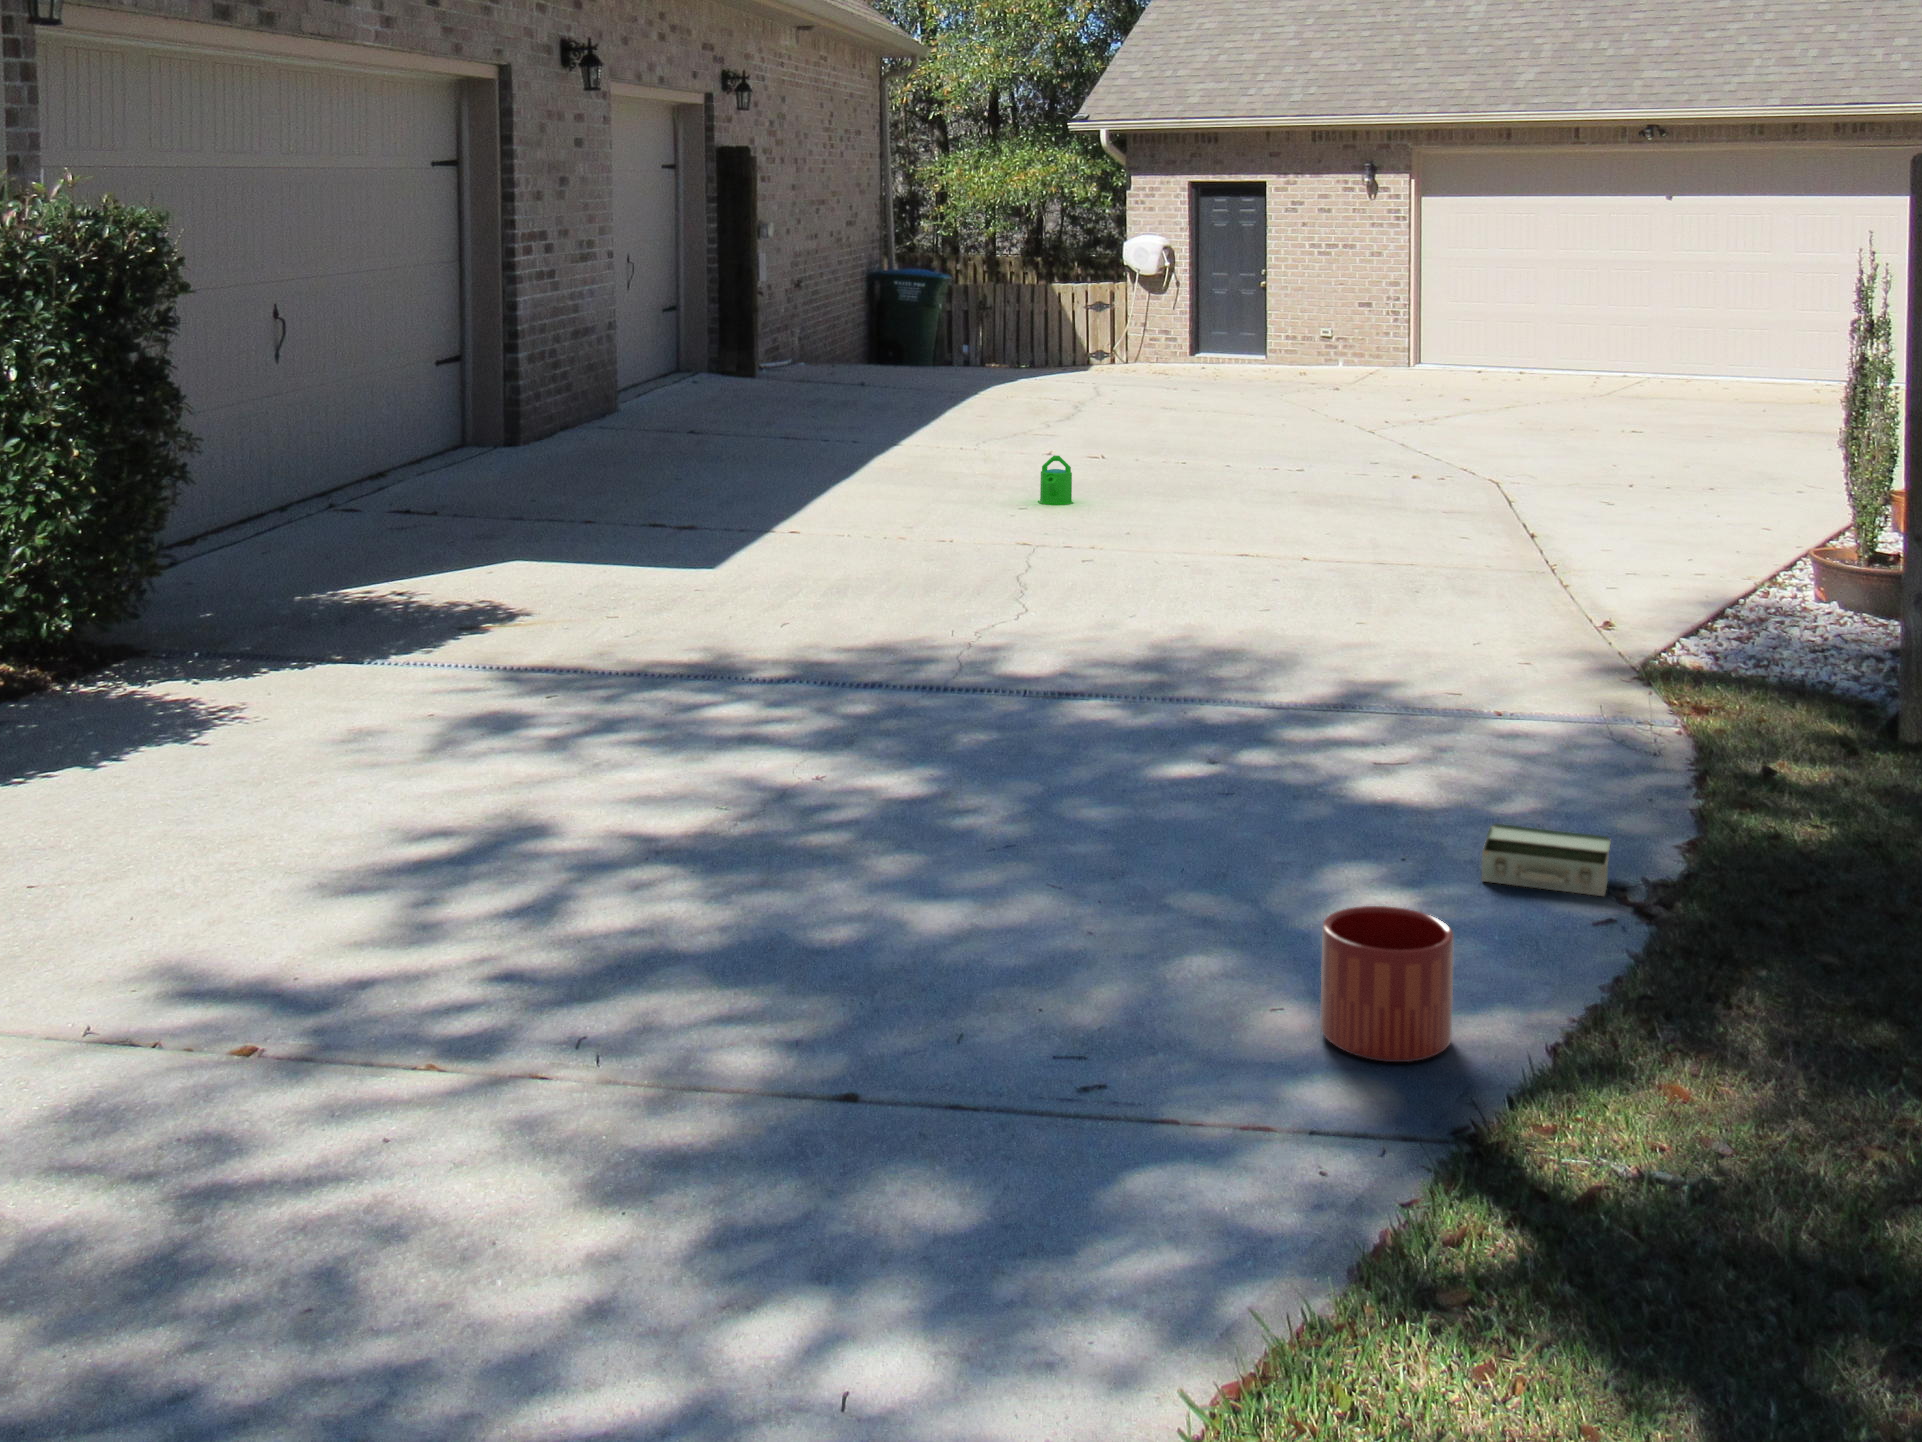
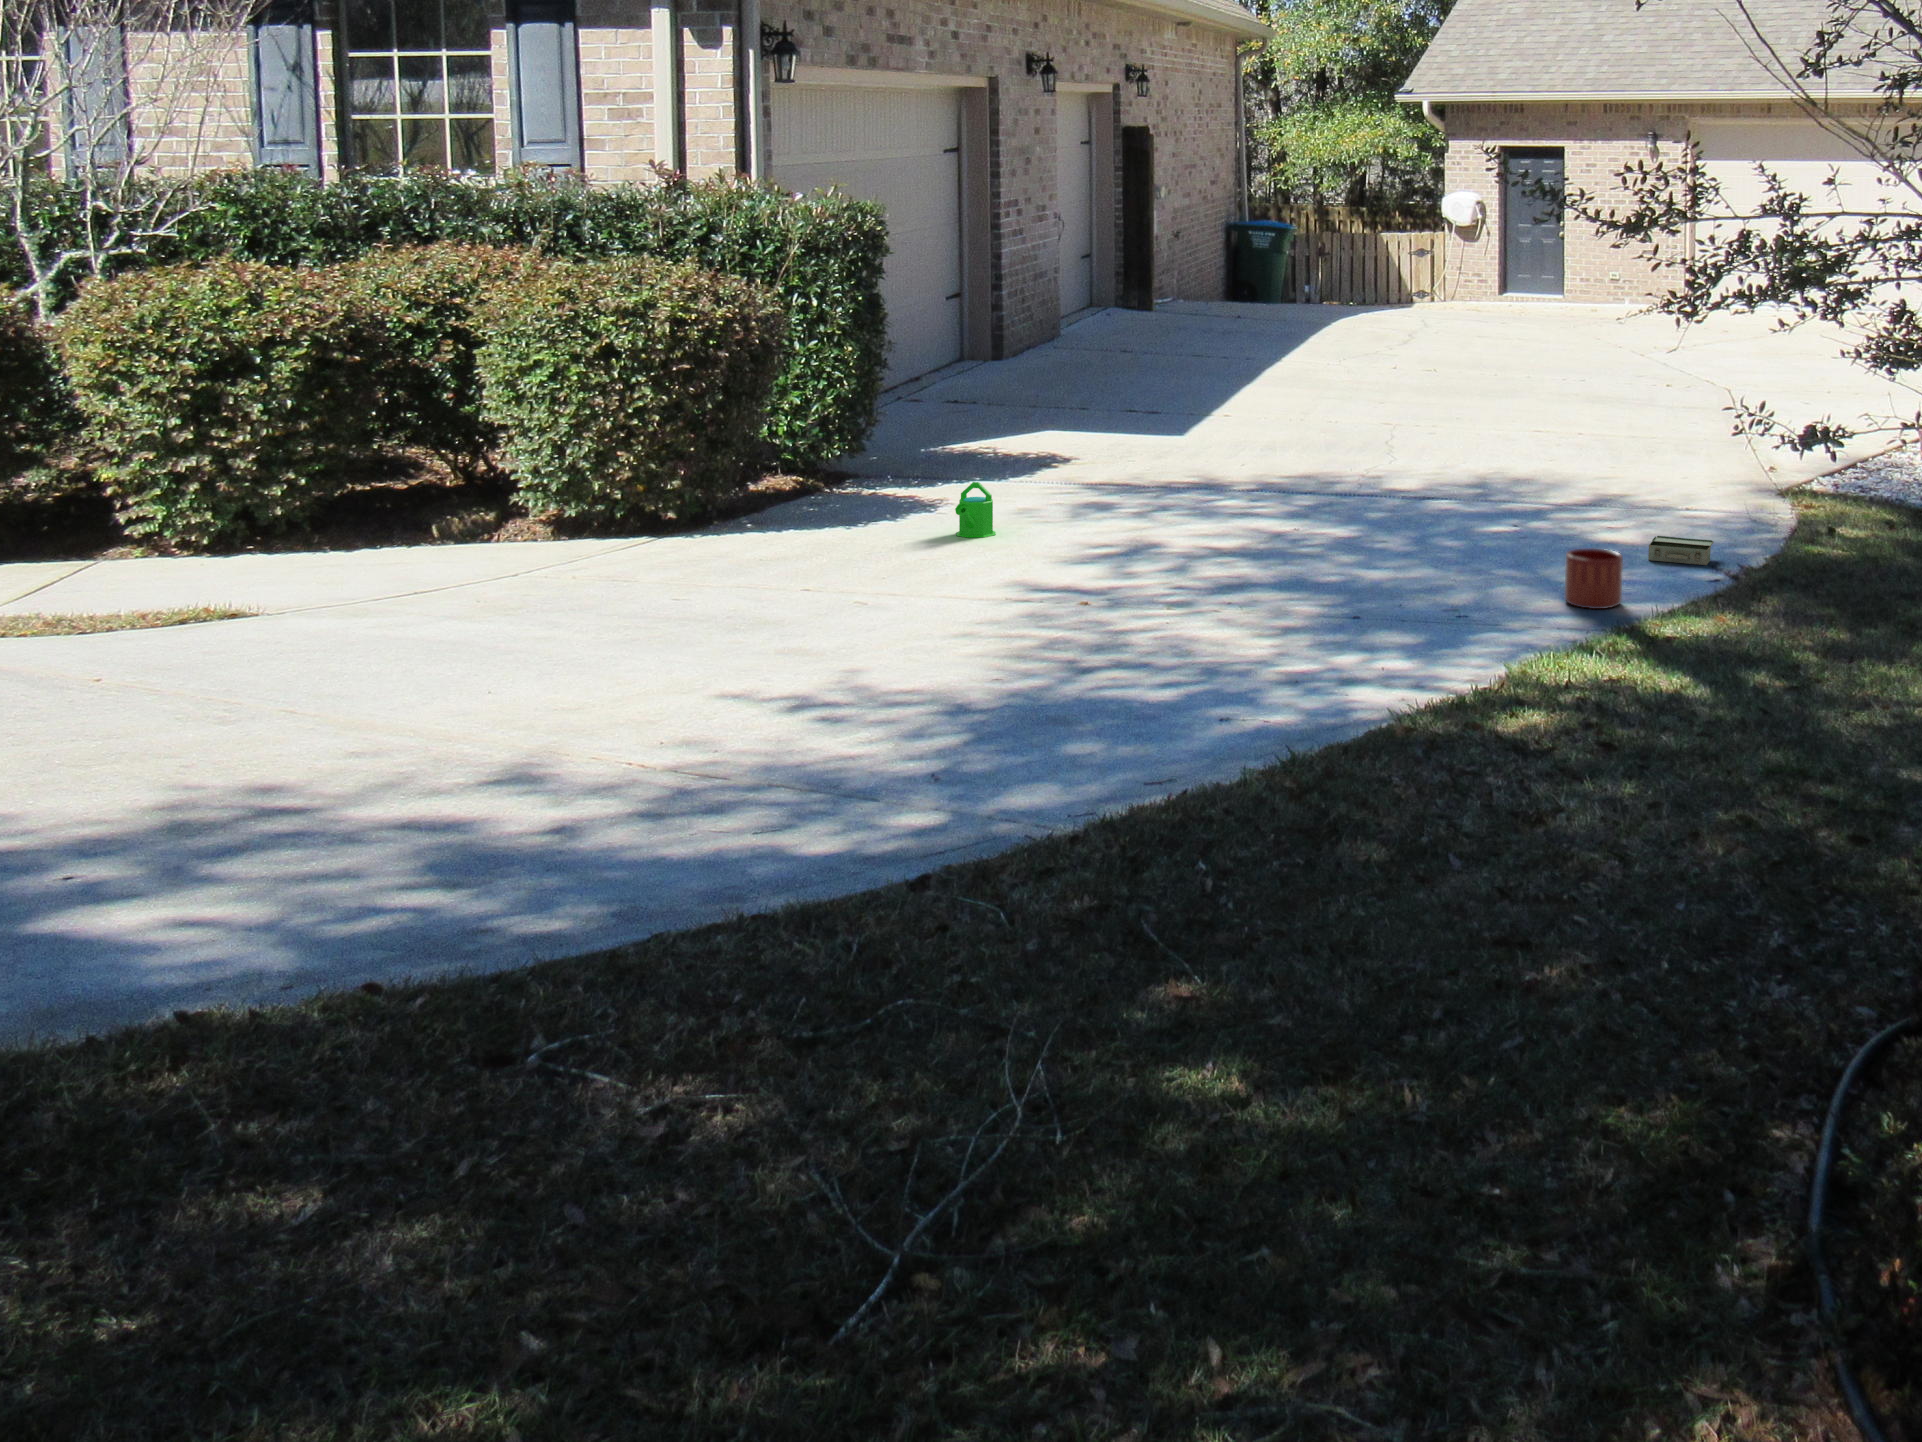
watering can: present [1038,455,1074,505] -> present [955,482,996,538]

